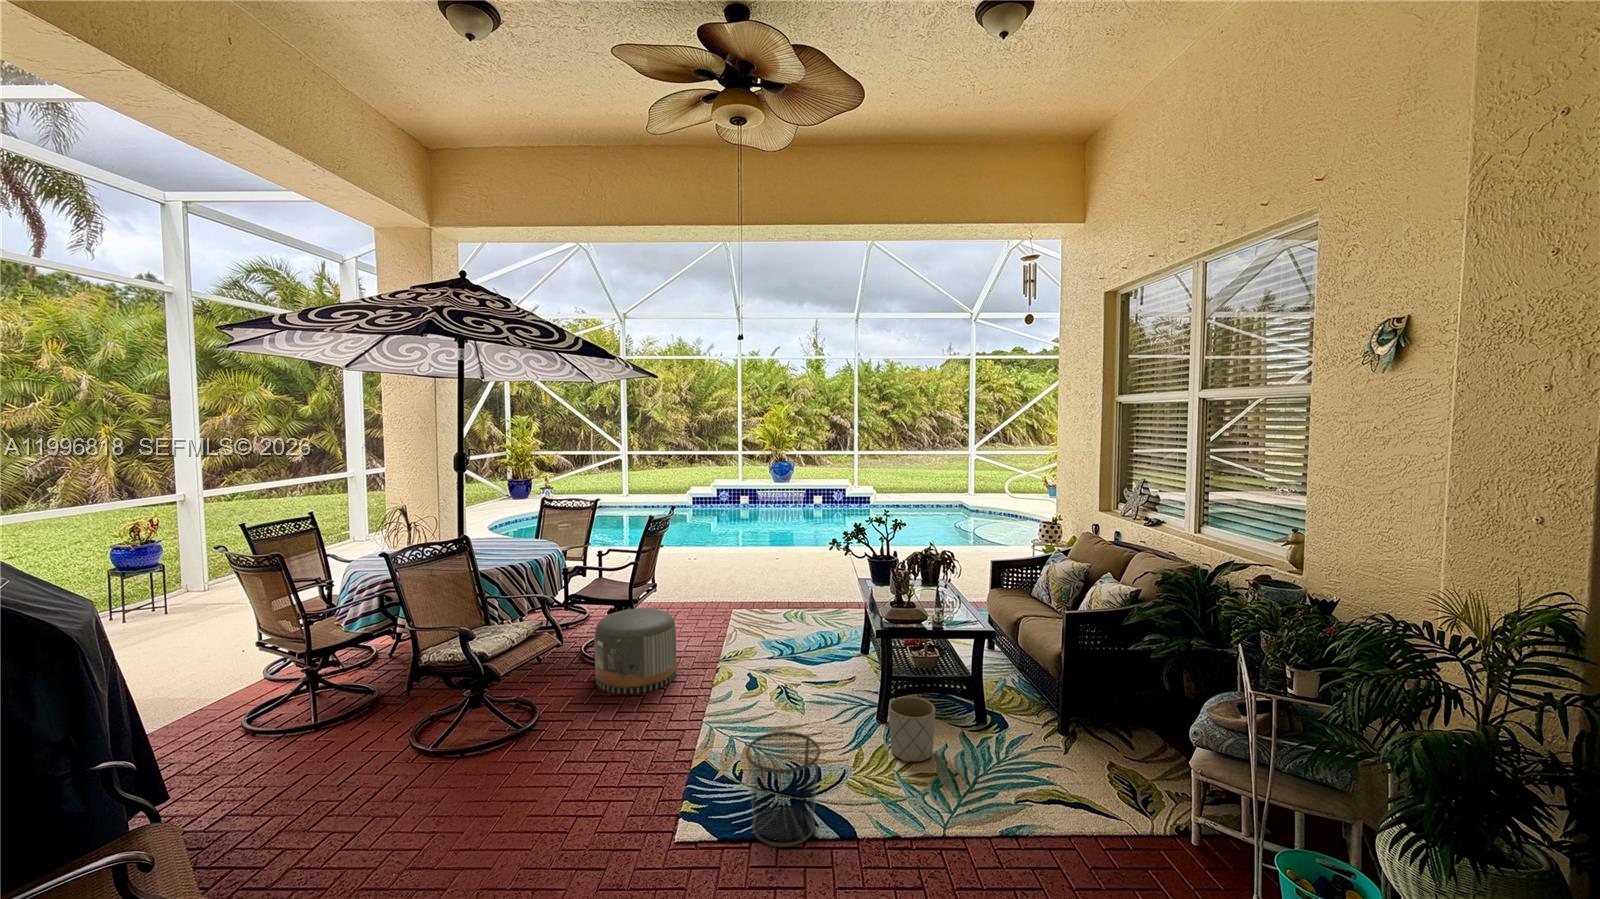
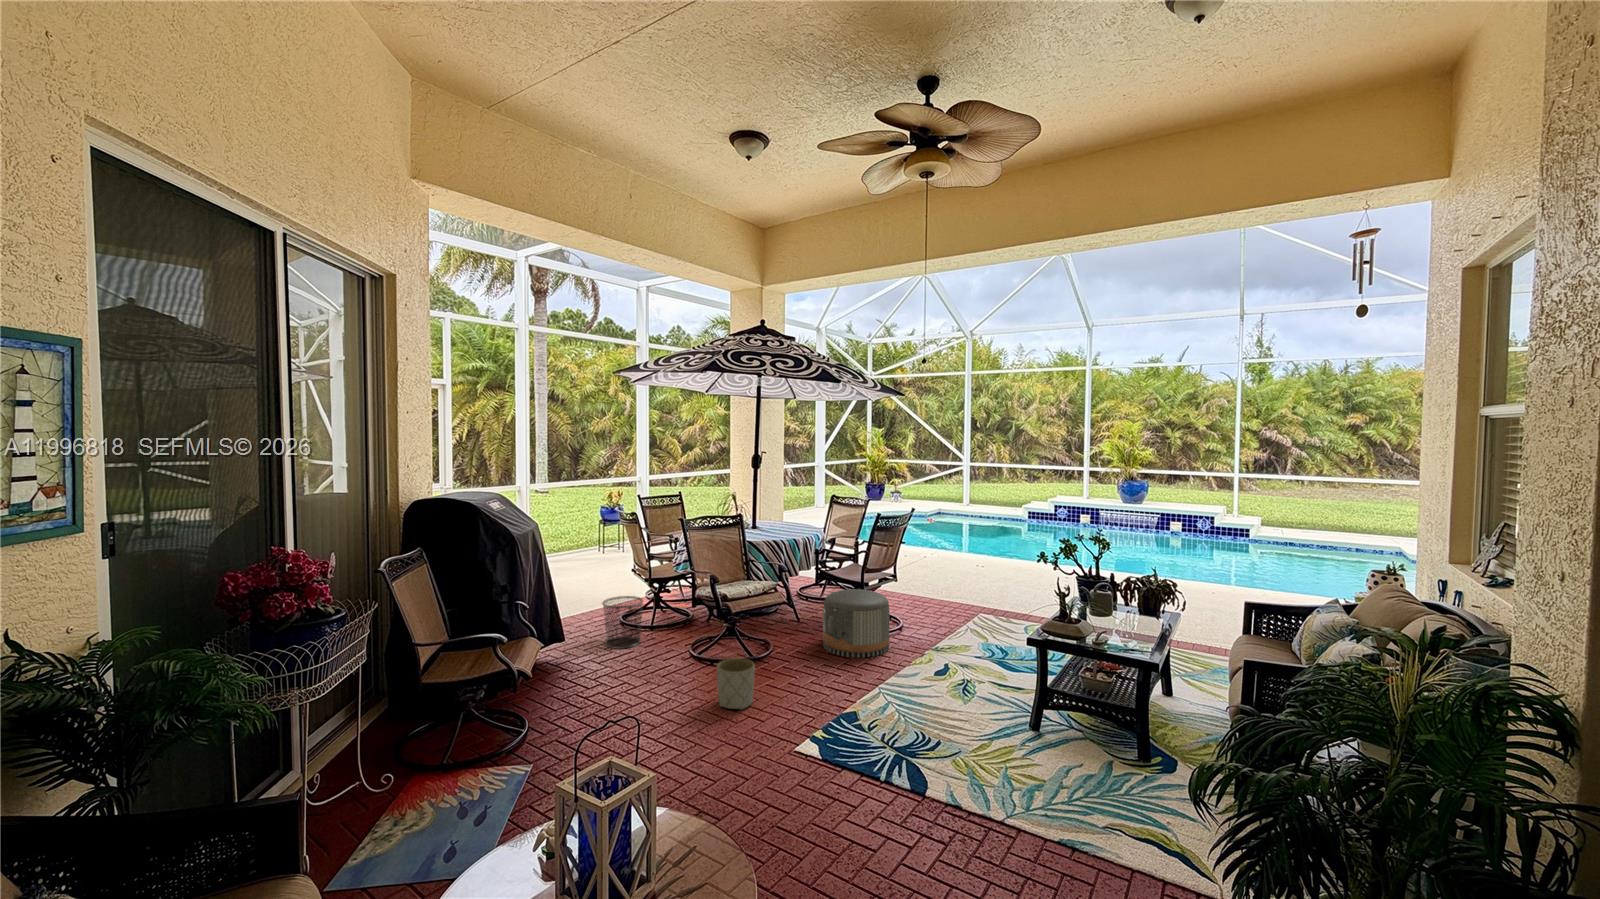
planter: present [889,697,935,763] -> present [717,658,755,710]
waste bin: present [746,731,820,847] -> present [602,596,643,649]

